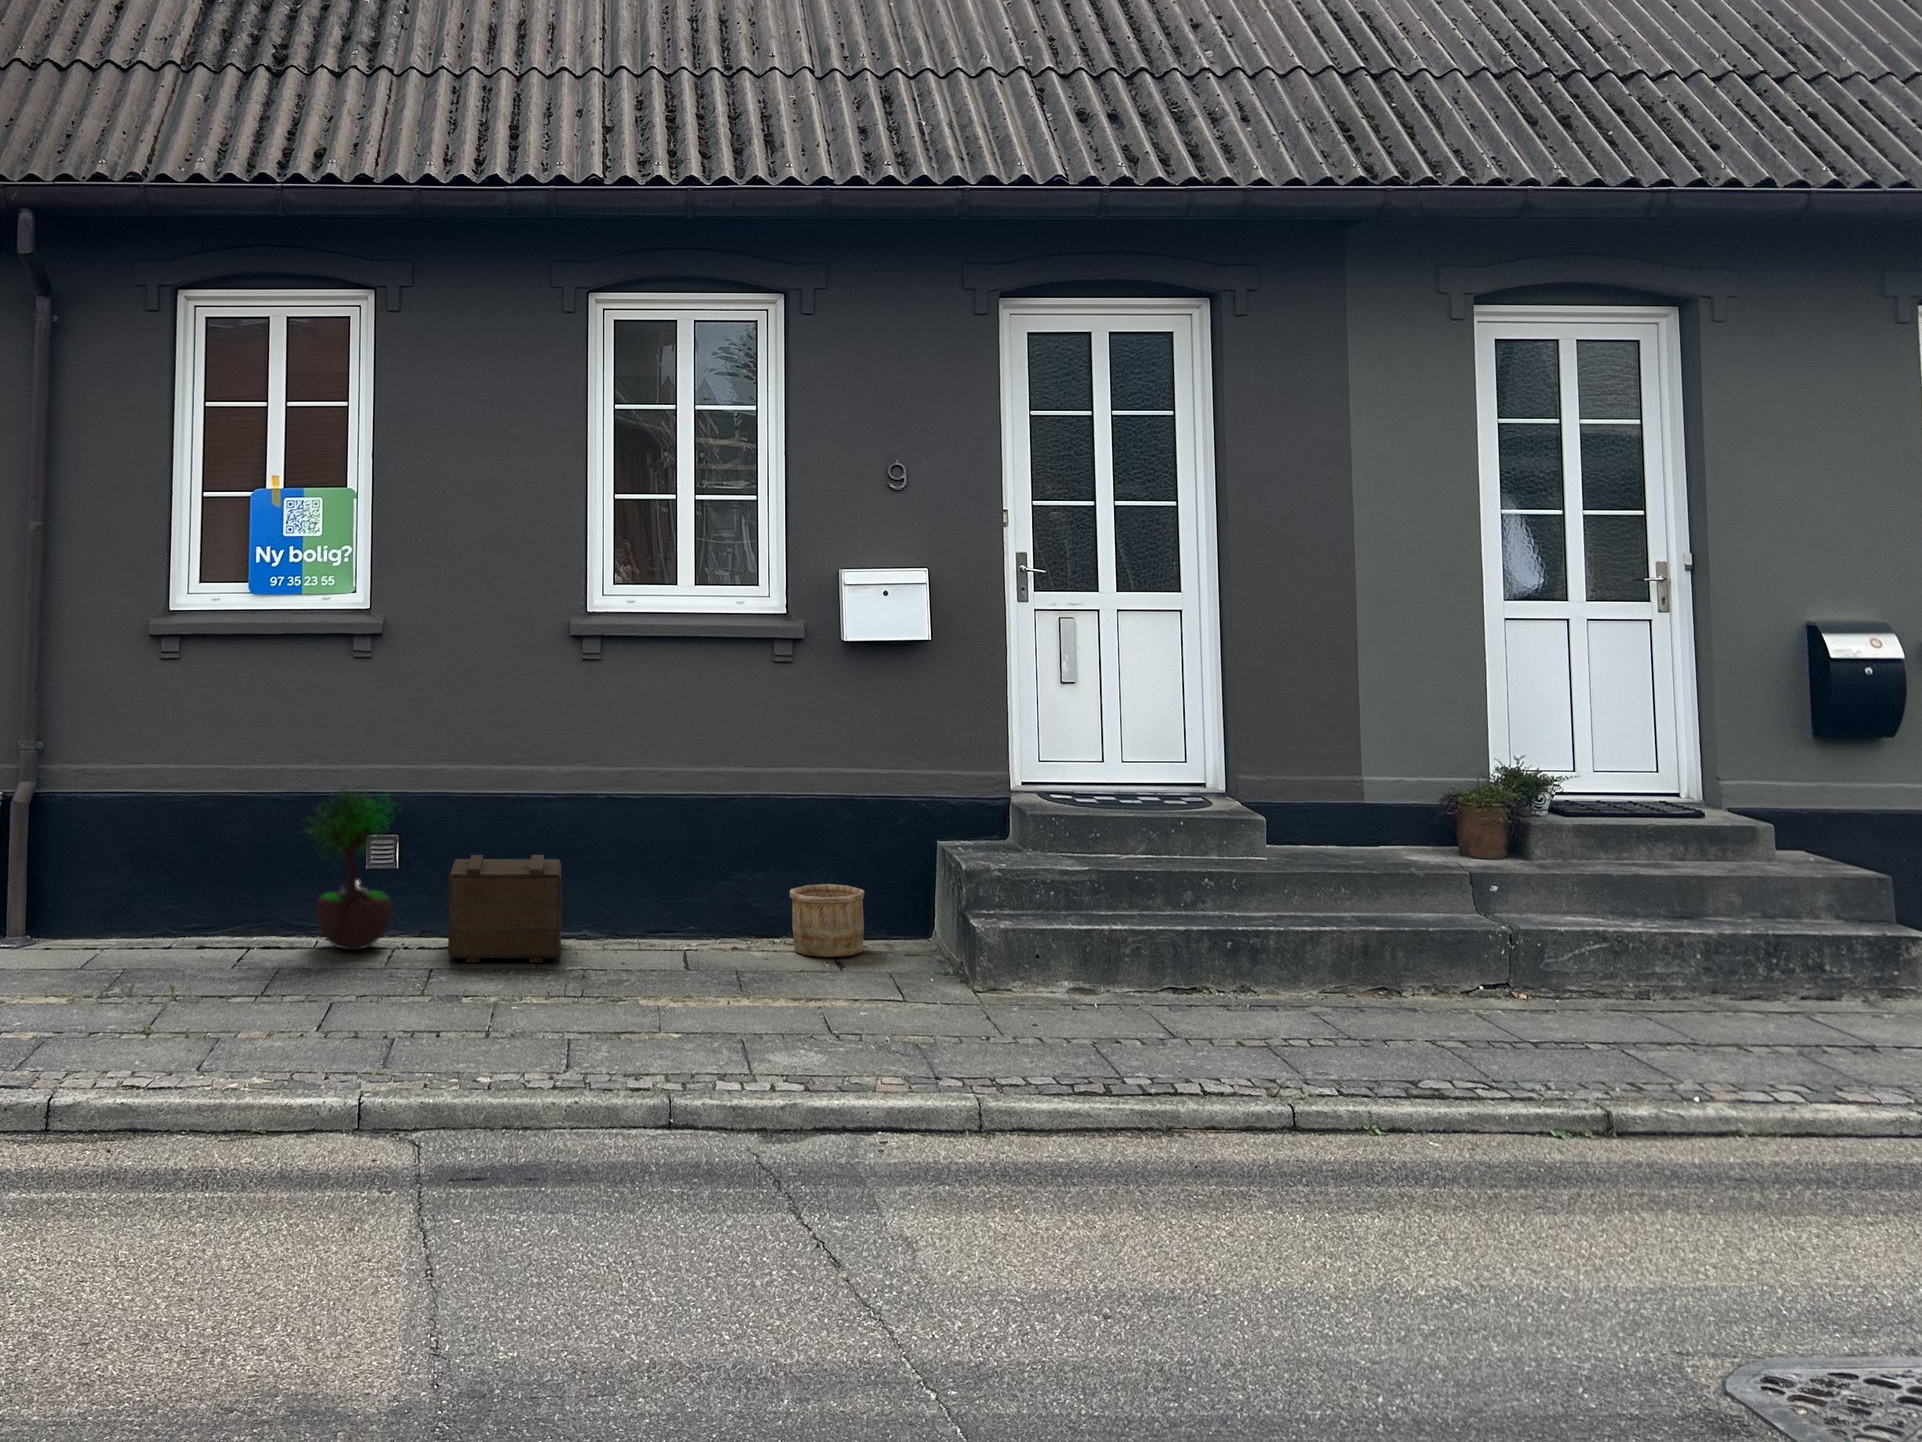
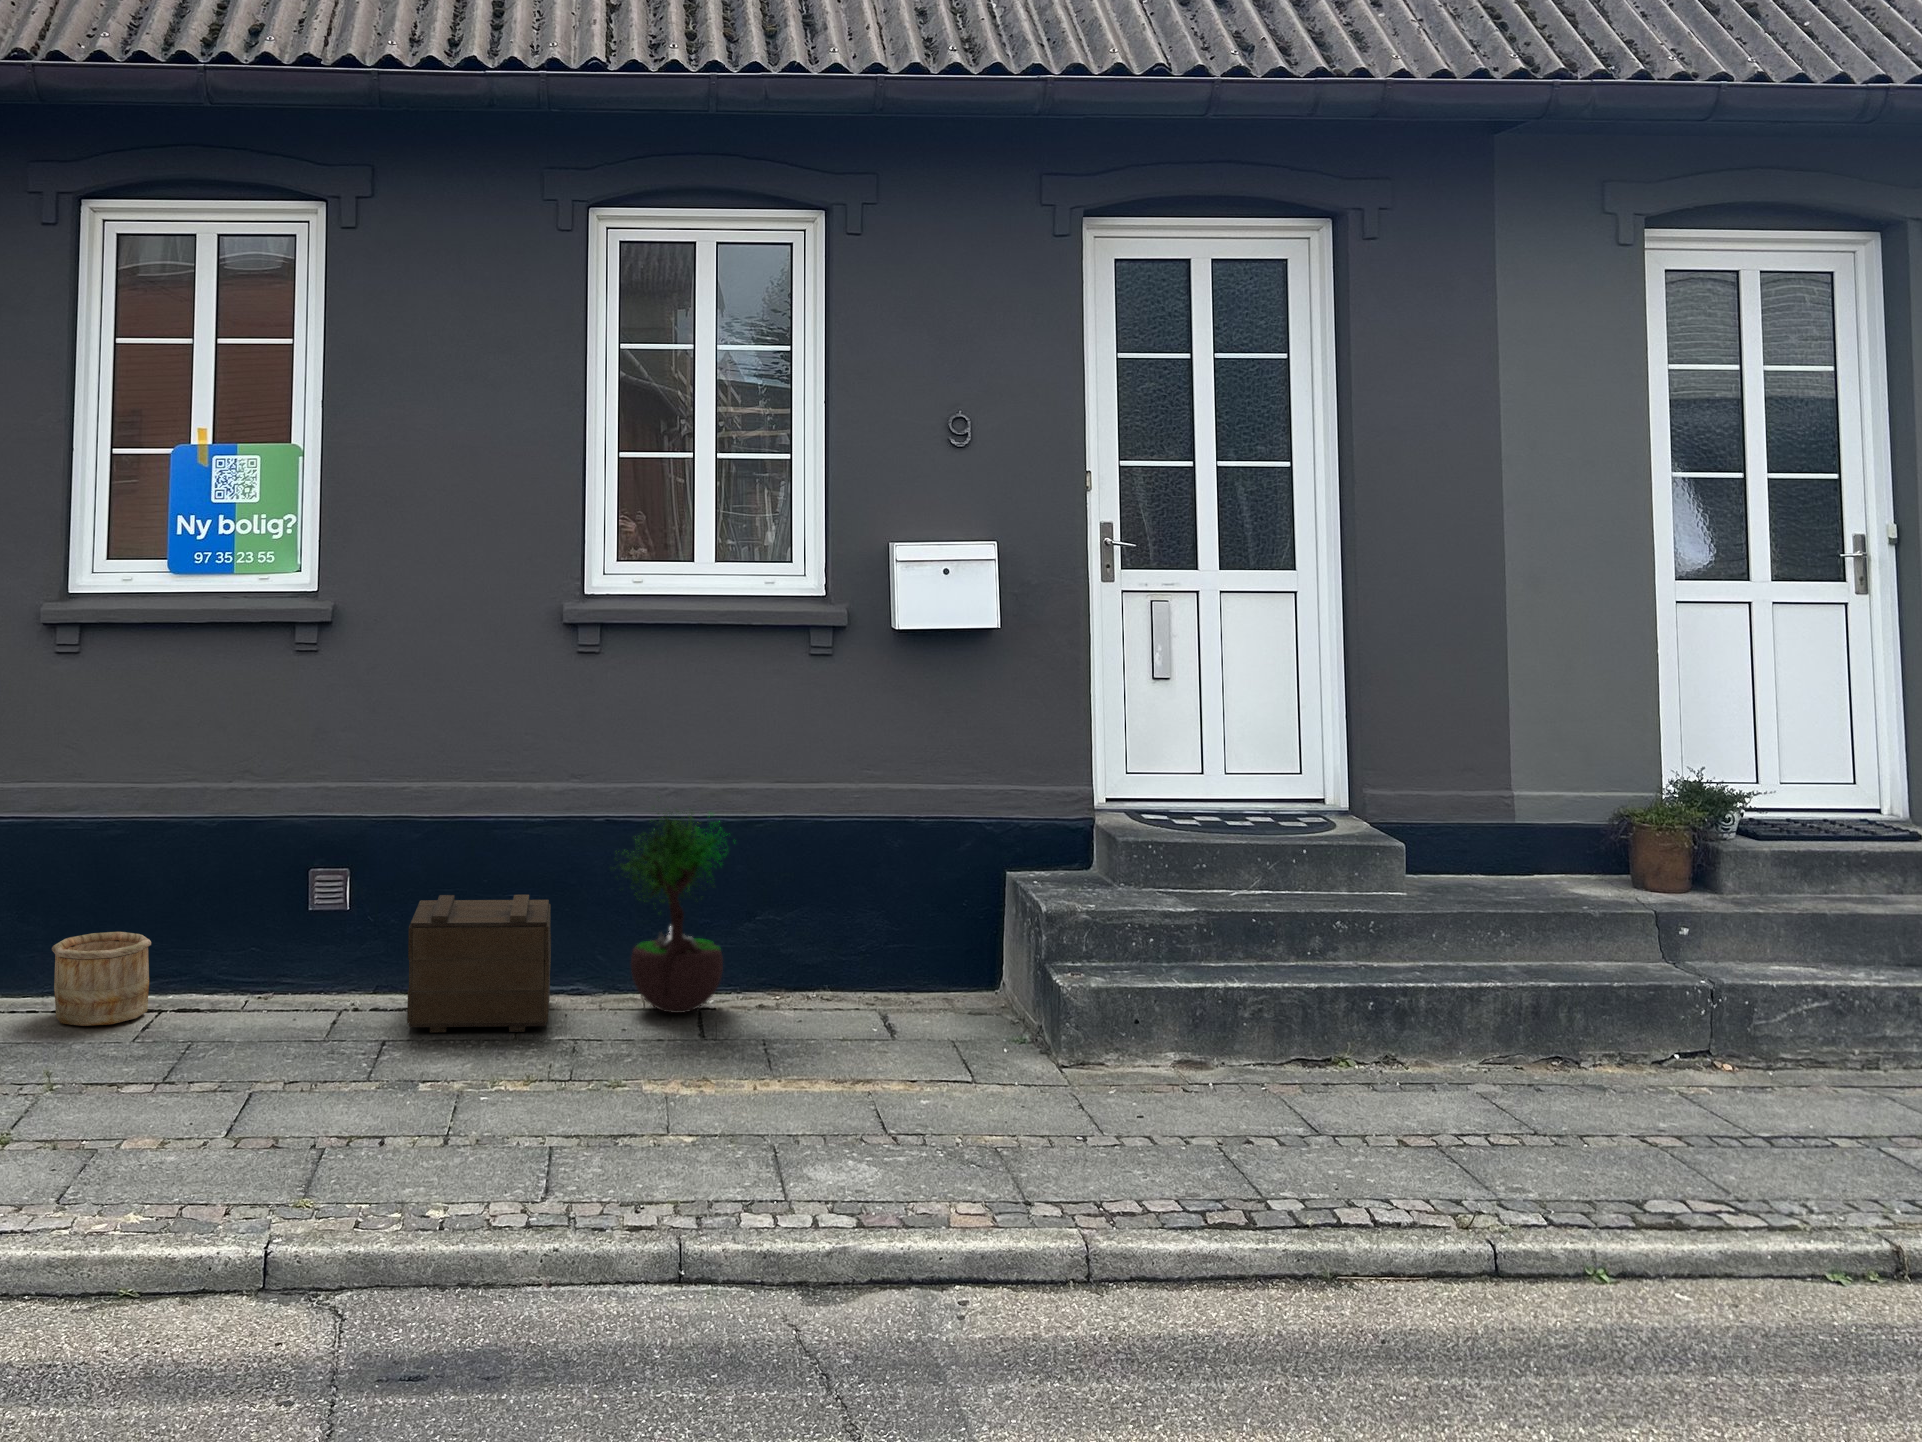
potted tree: present [300,786,394,950] -> present [616,813,730,1013]
wooden bucket: present [790,884,864,957] -> present [52,932,151,1026]

